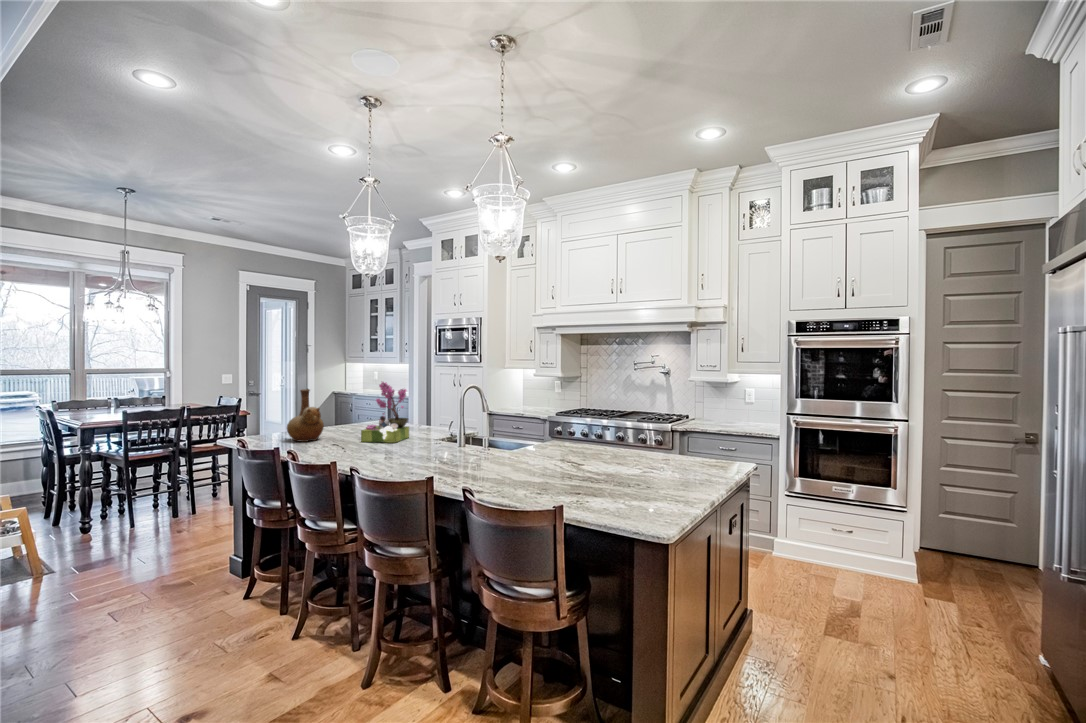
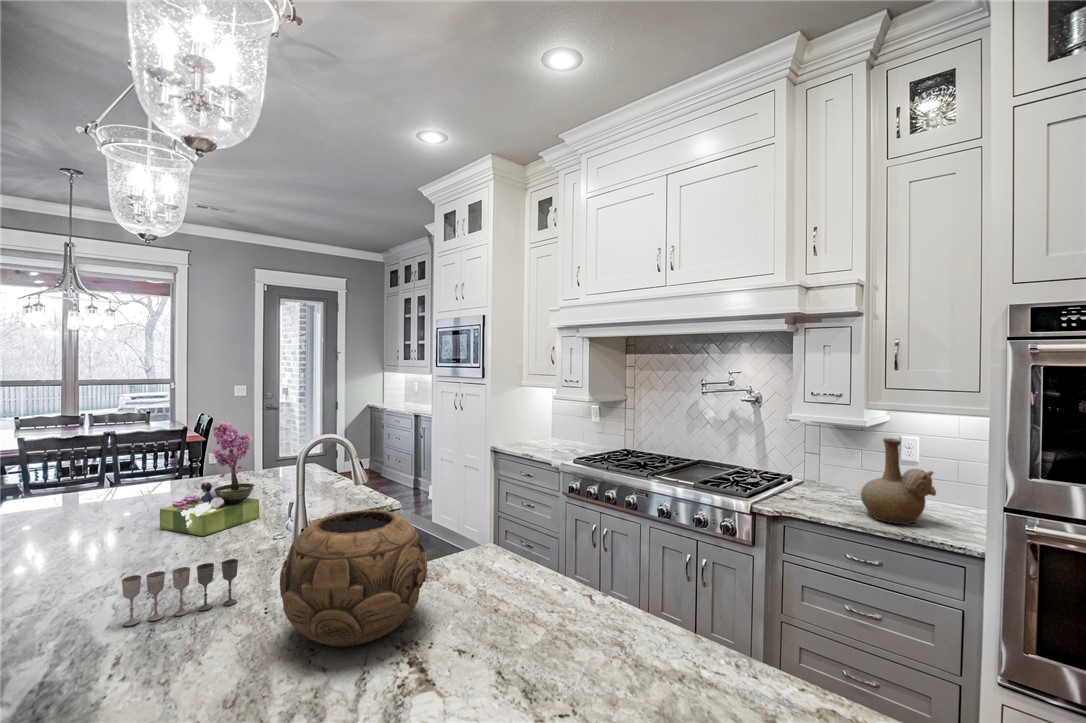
vase: present [287,389,324,442] -> present [861,438,936,525]
decorative bowl: none [504,409,564,460] -> present [280,510,427,647]
wine glass: none [428,436,467,461] -> present [122,559,238,626]

